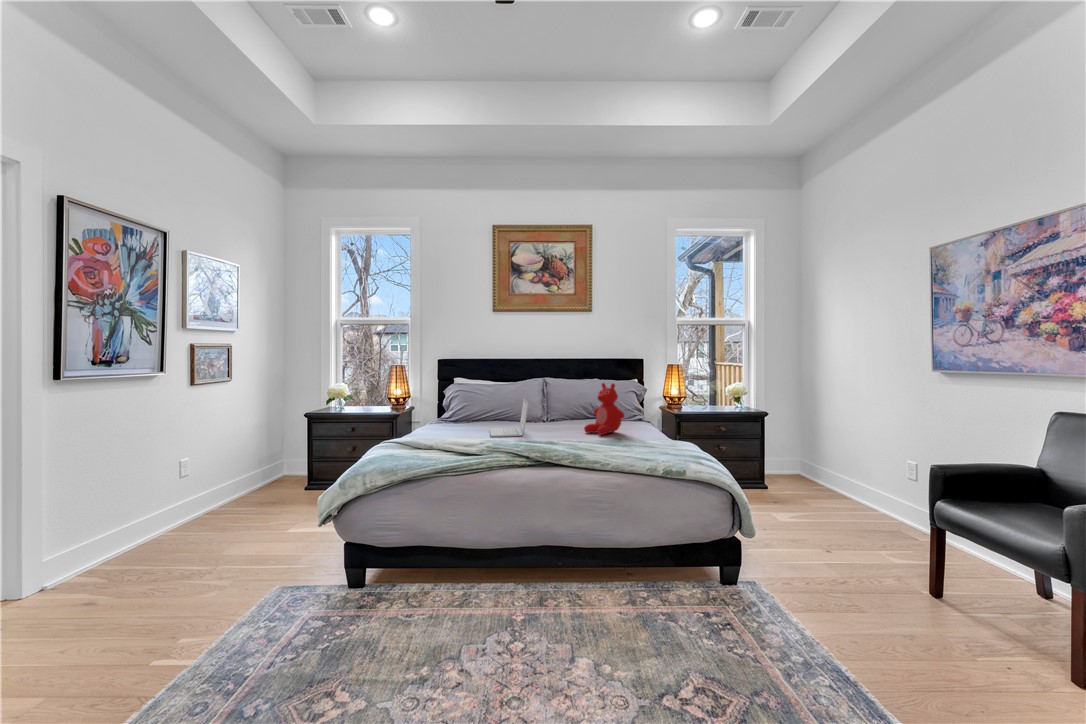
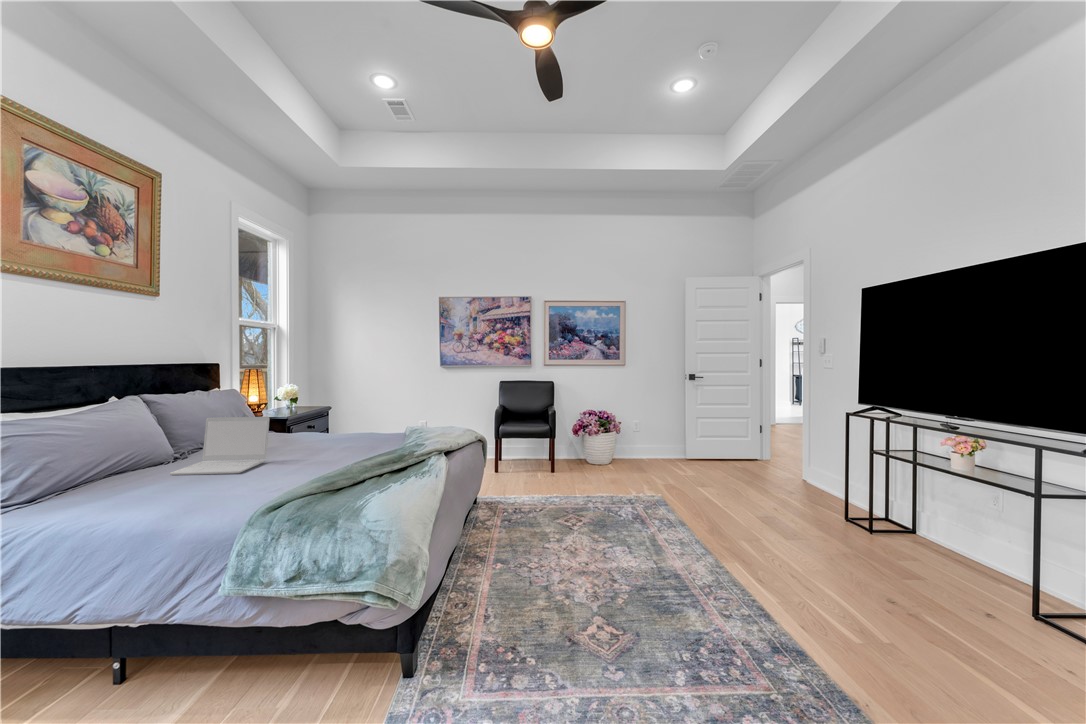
teddy bear: present [584,383,624,435] -> none [276,386,328,444]

